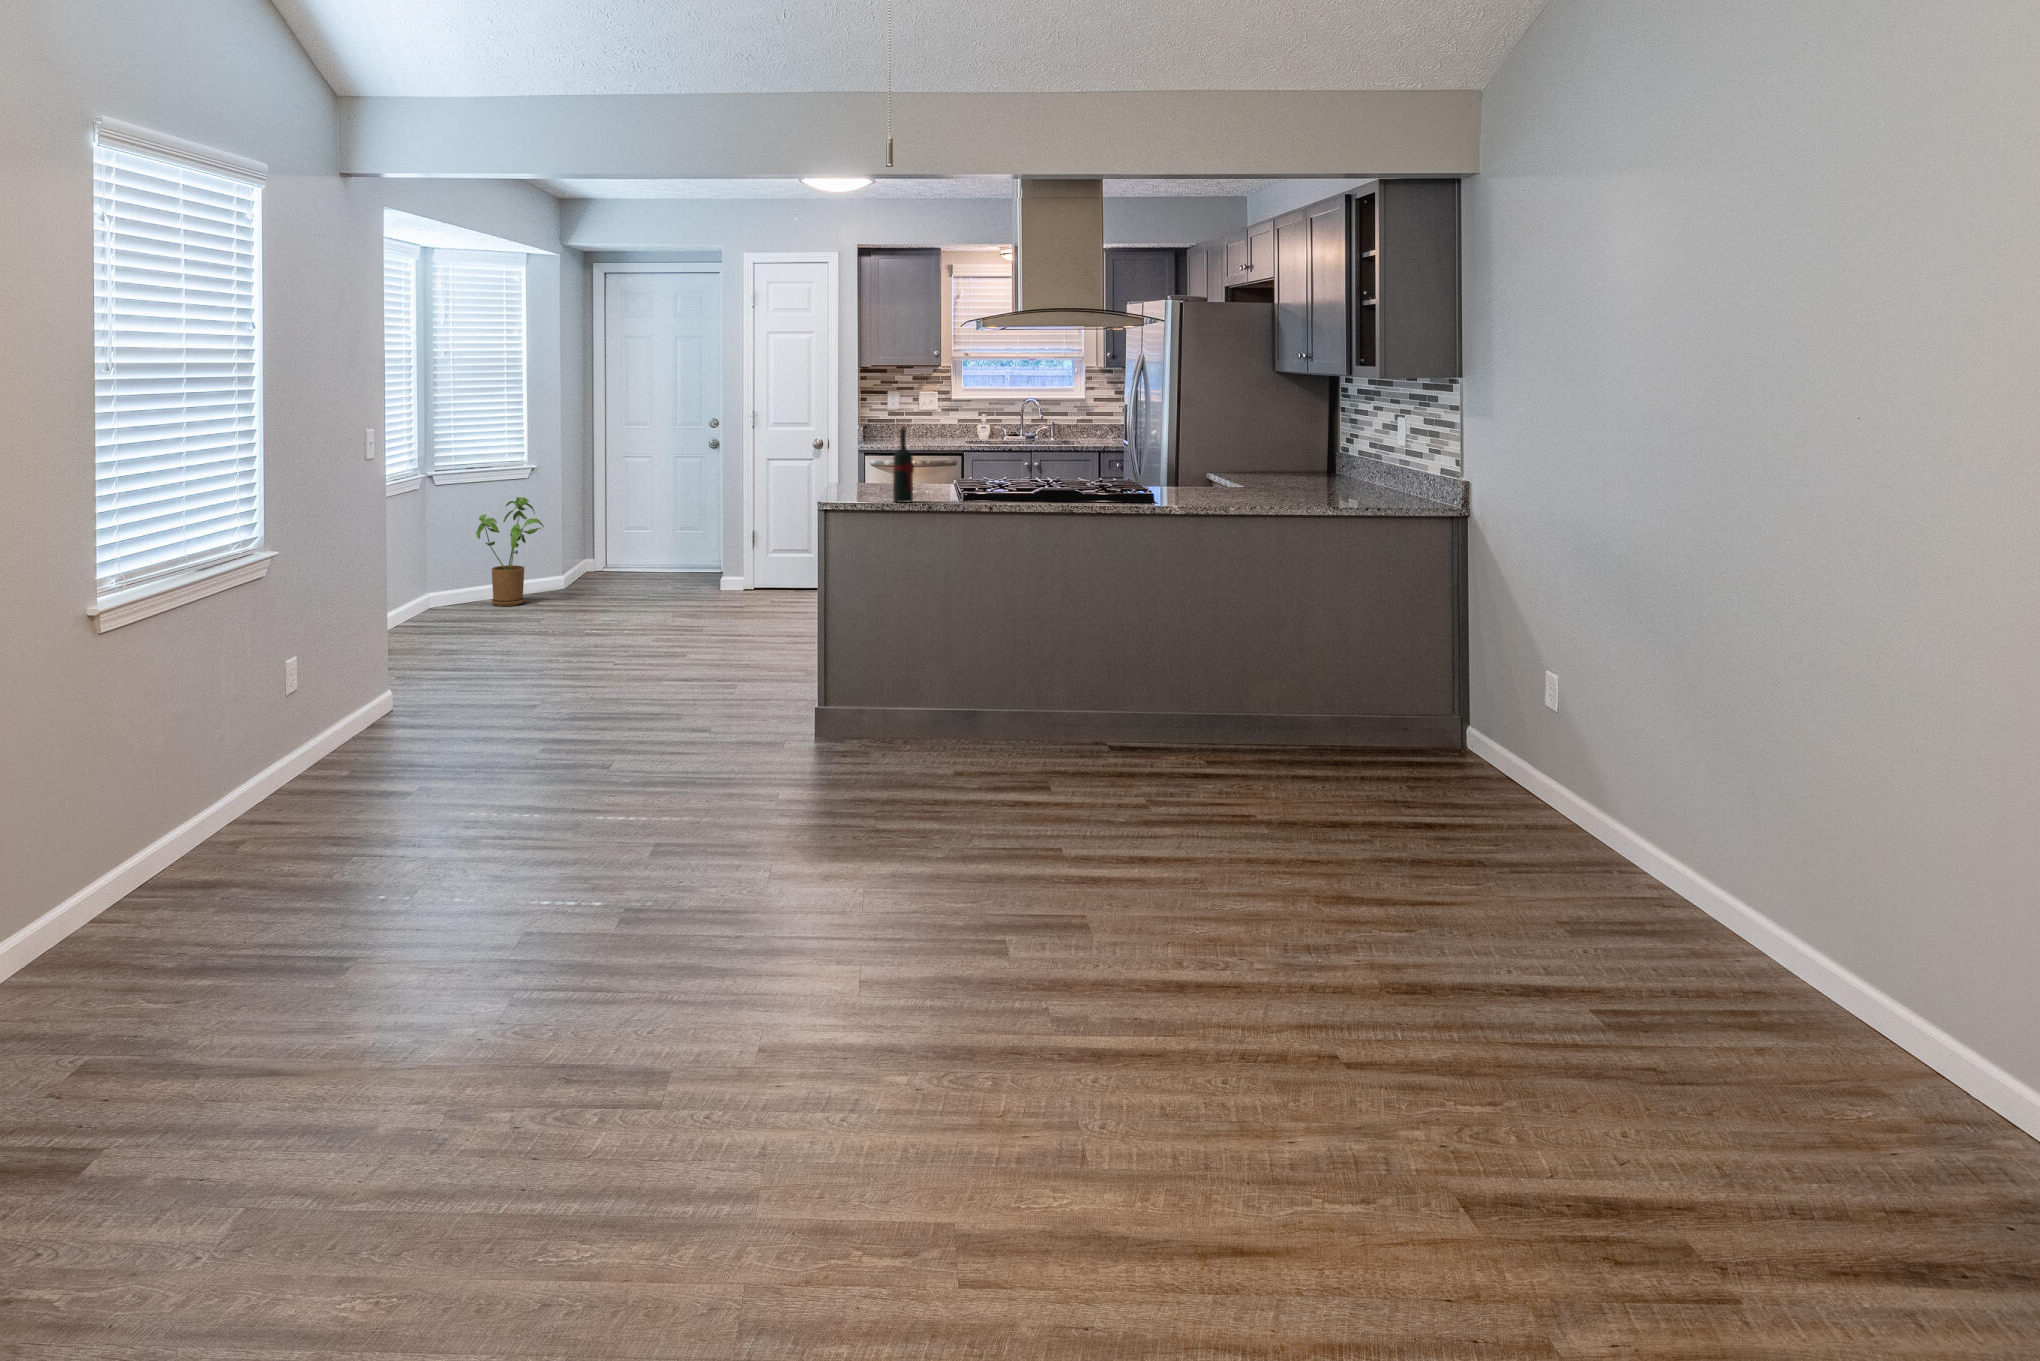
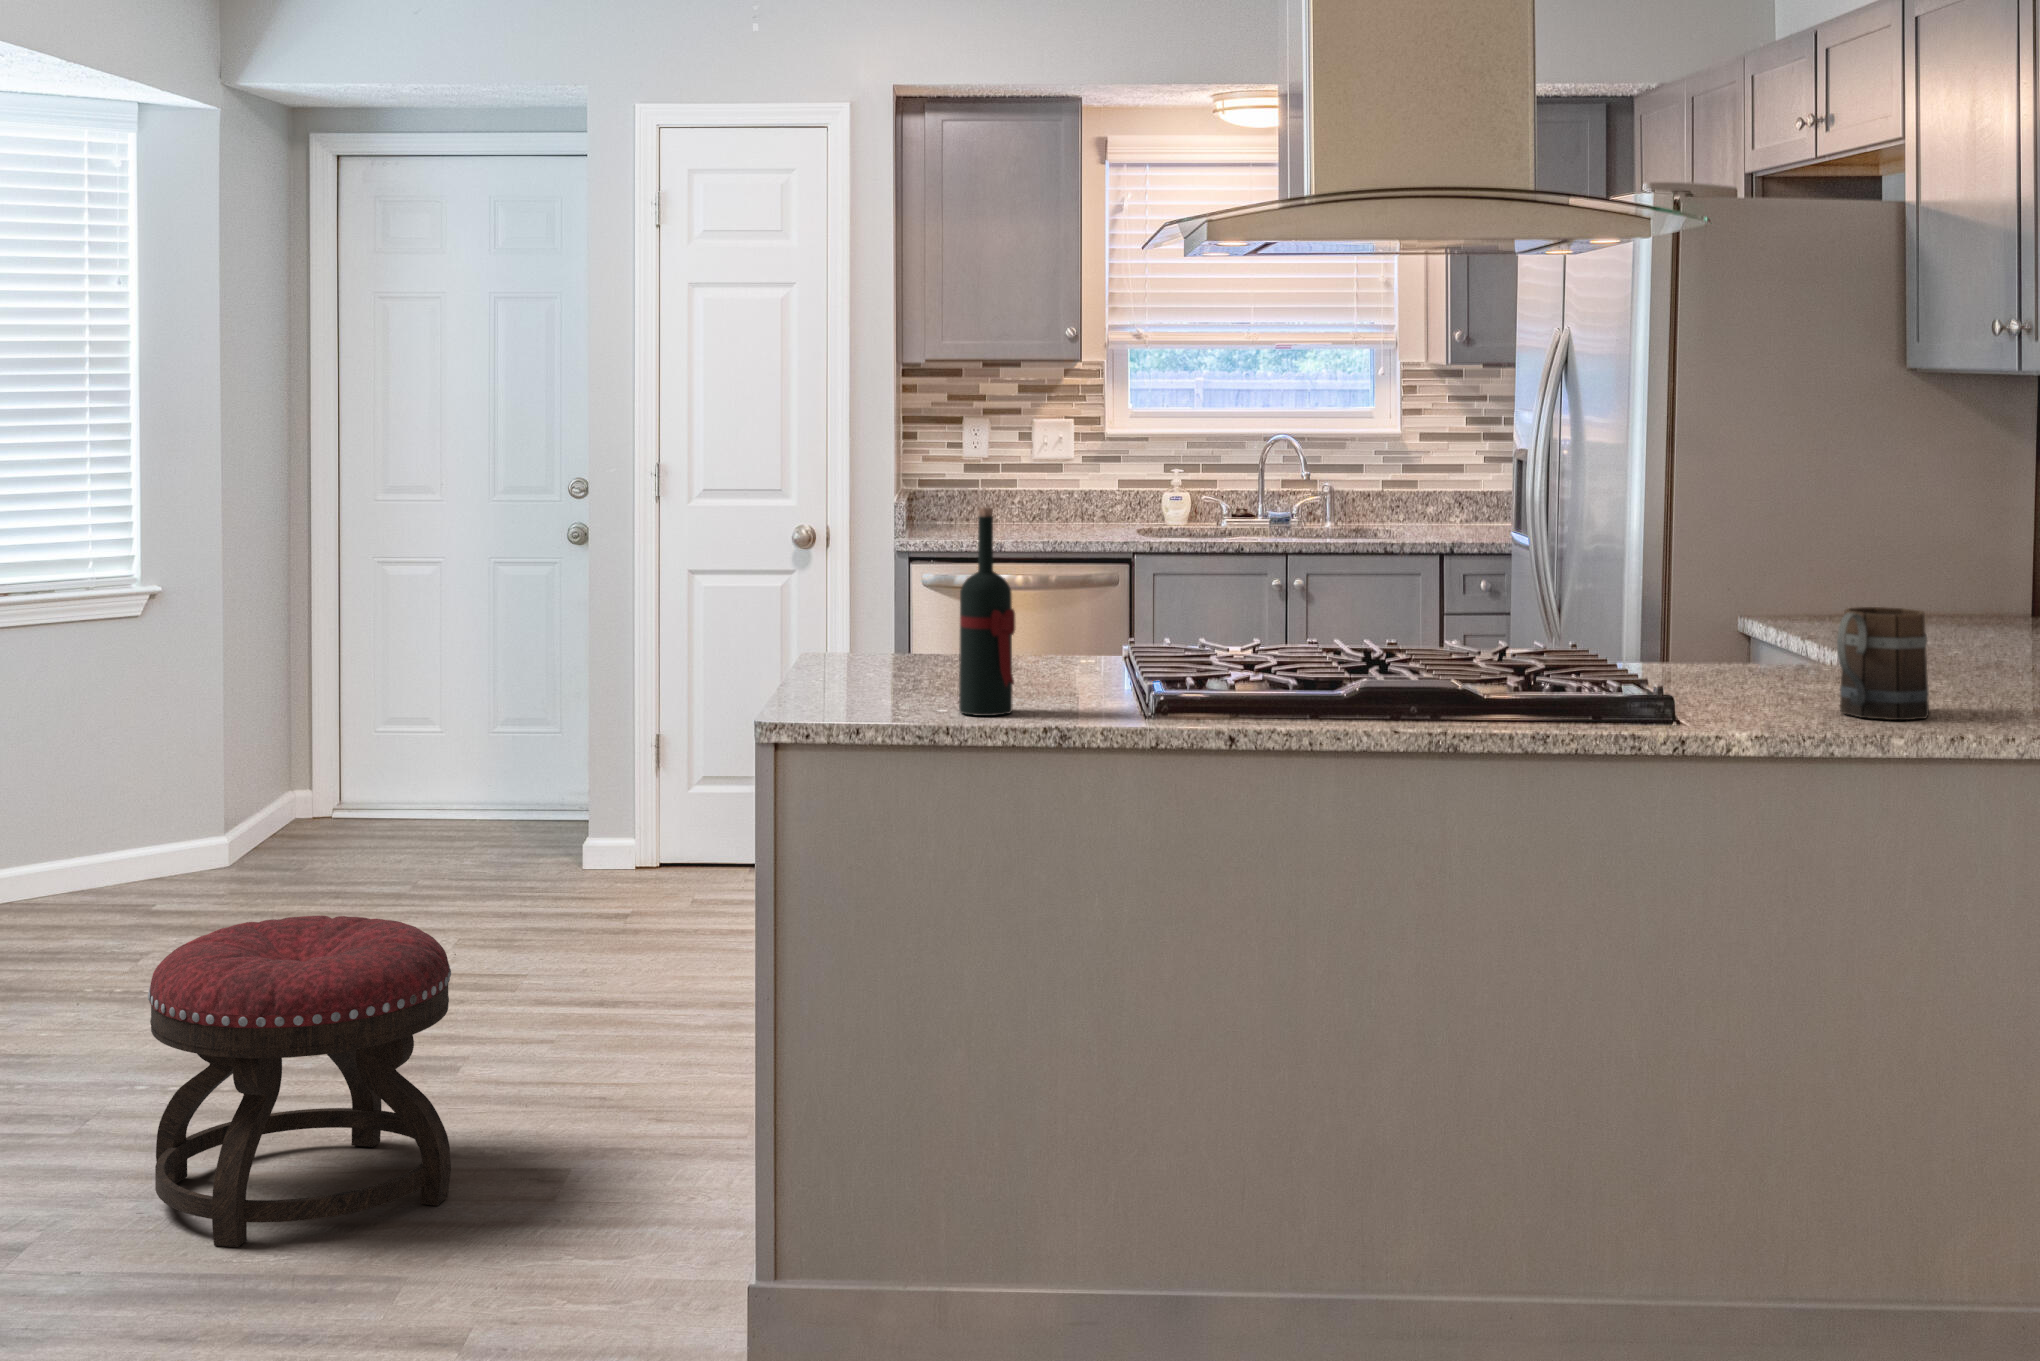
mug: none [1215,462,1251,503] -> present [1837,607,1929,720]
house plant: present [476,497,544,606] -> none [20,660,178,910]
ottoman: none [581,587,696,705] -> present [148,916,451,1247]

